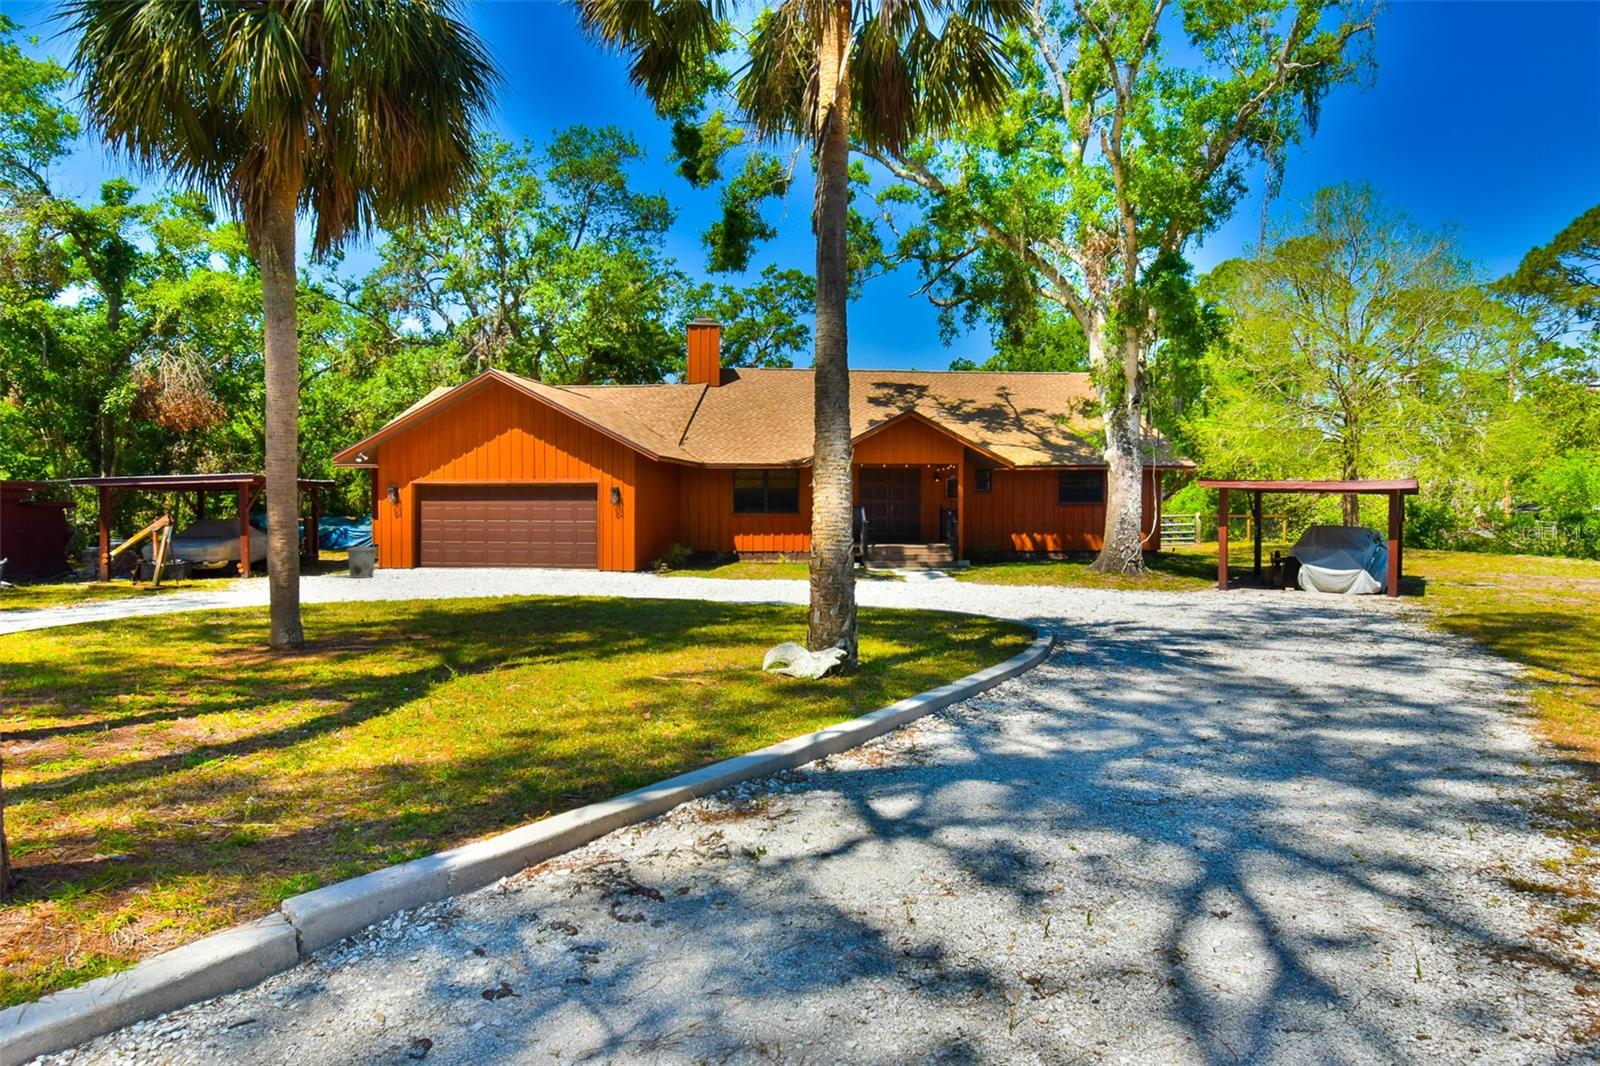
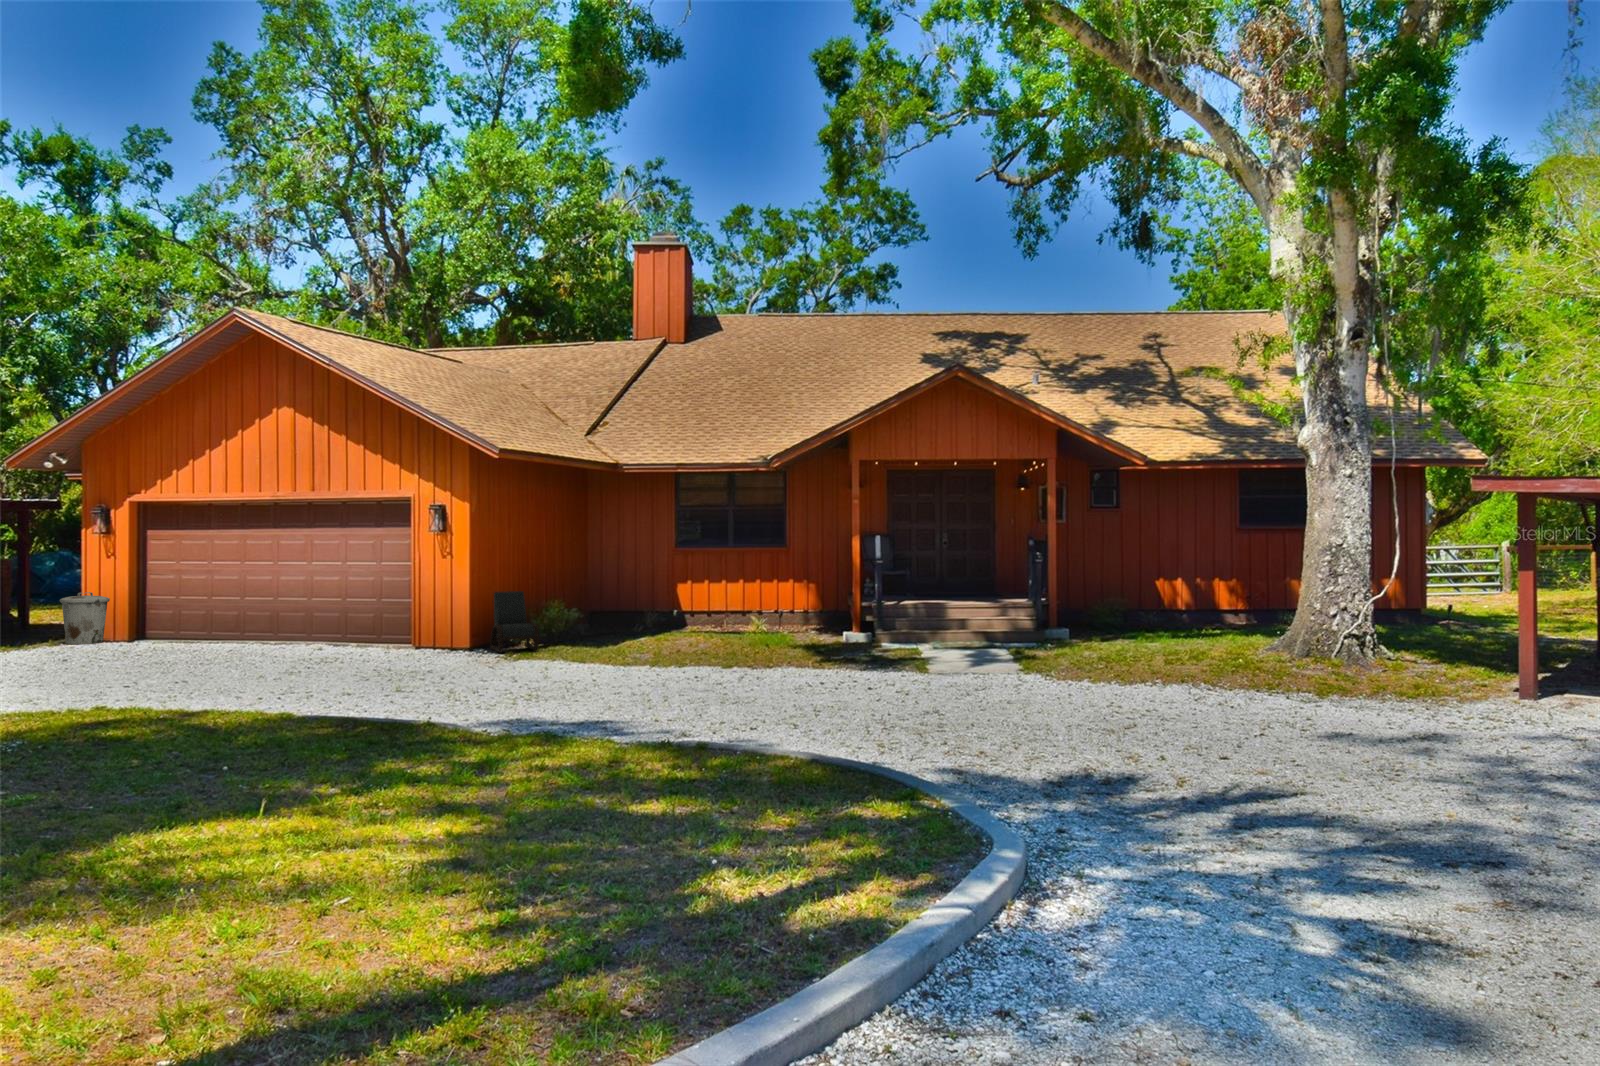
lounge chair: none [637,542,672,579] -> present [490,591,539,653]

